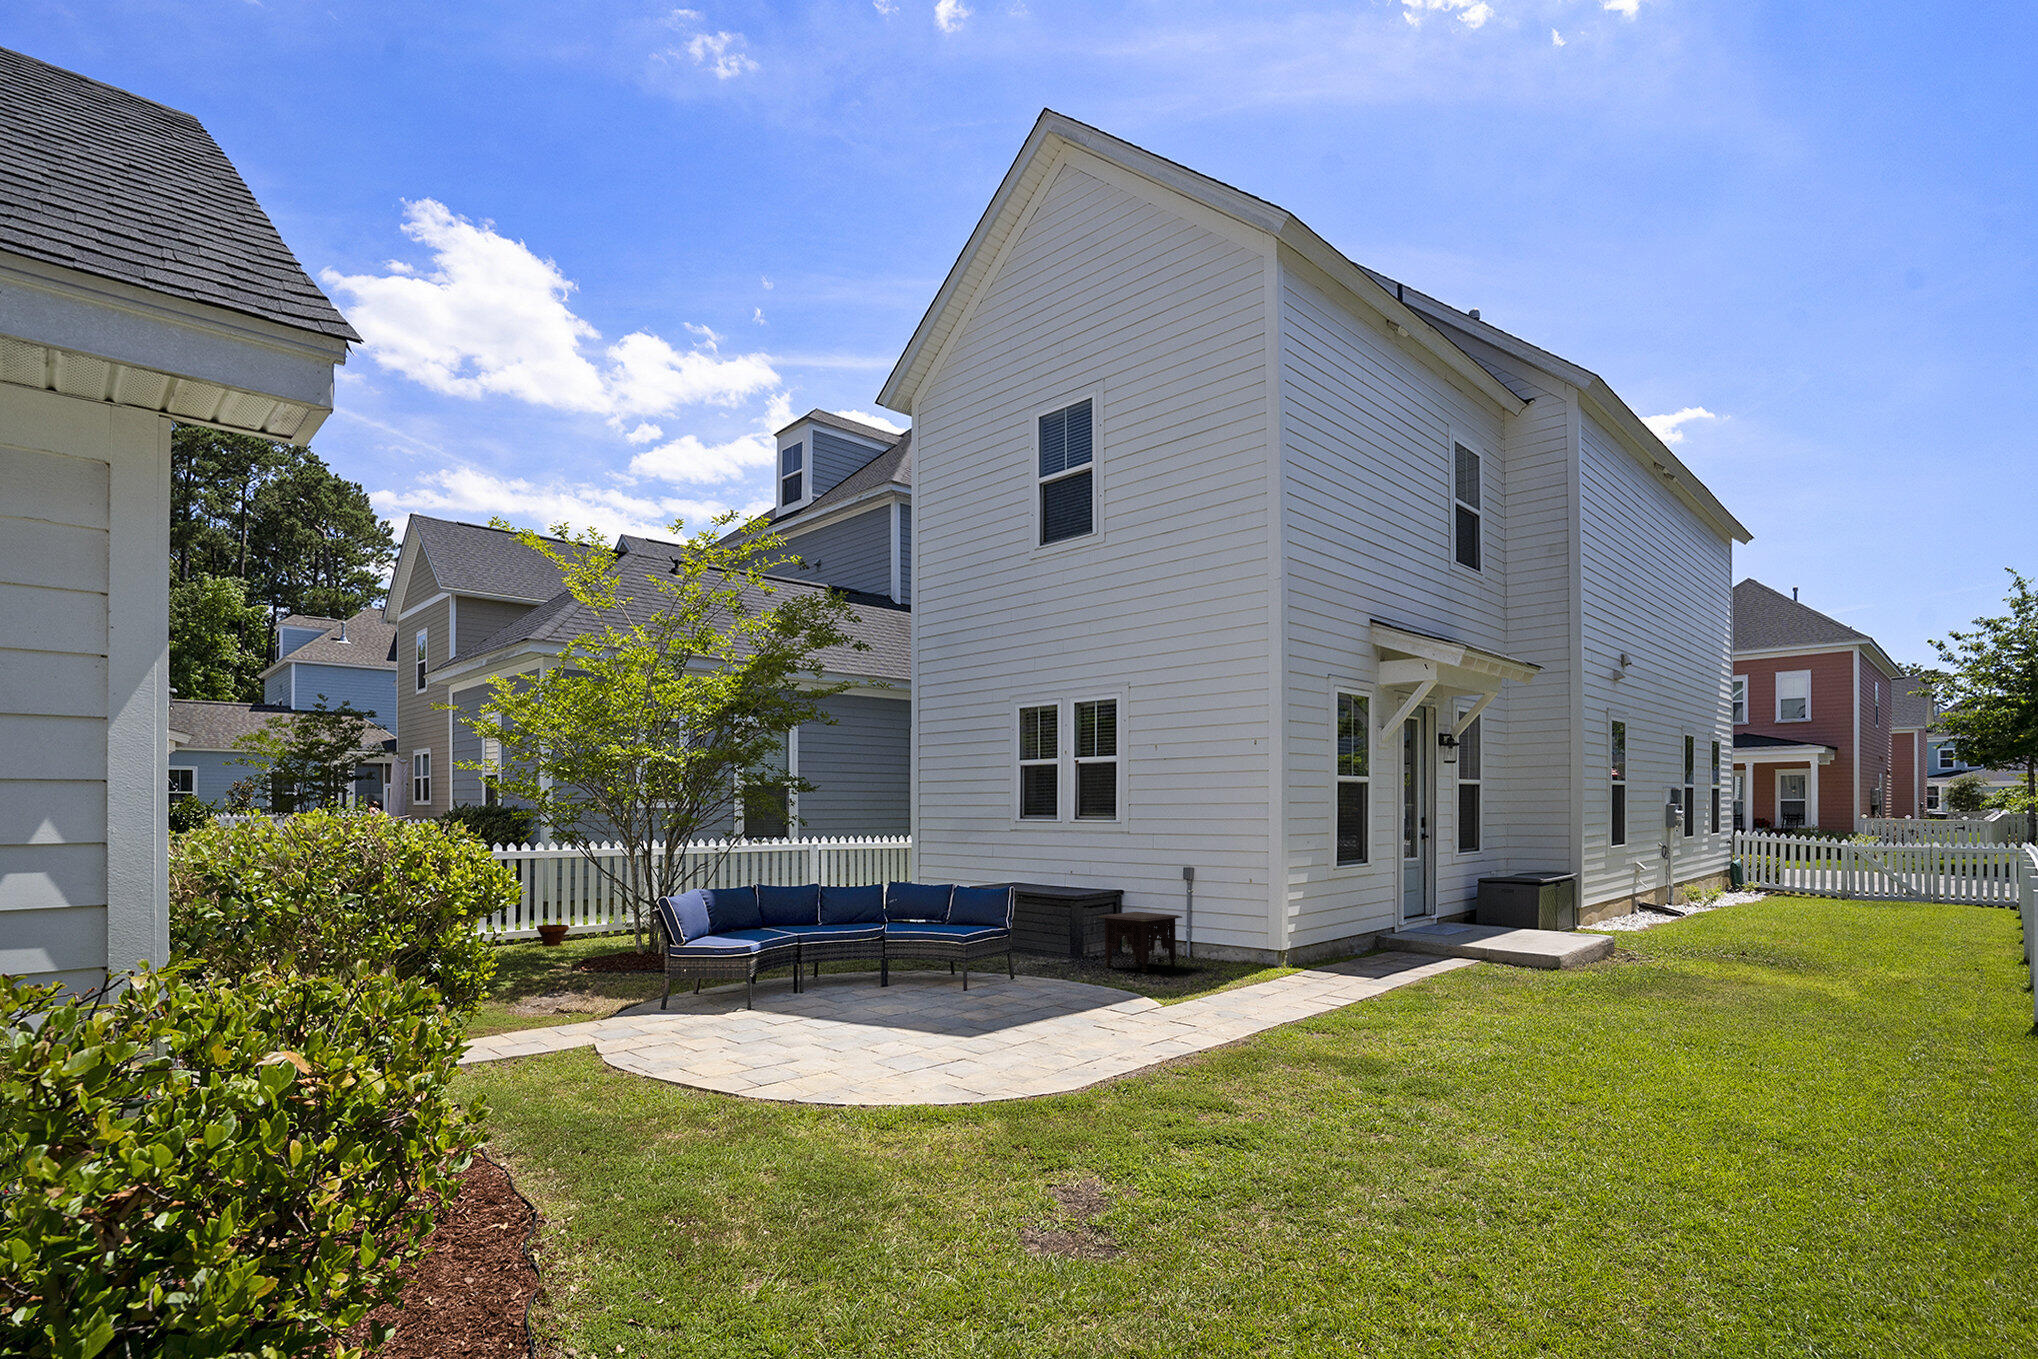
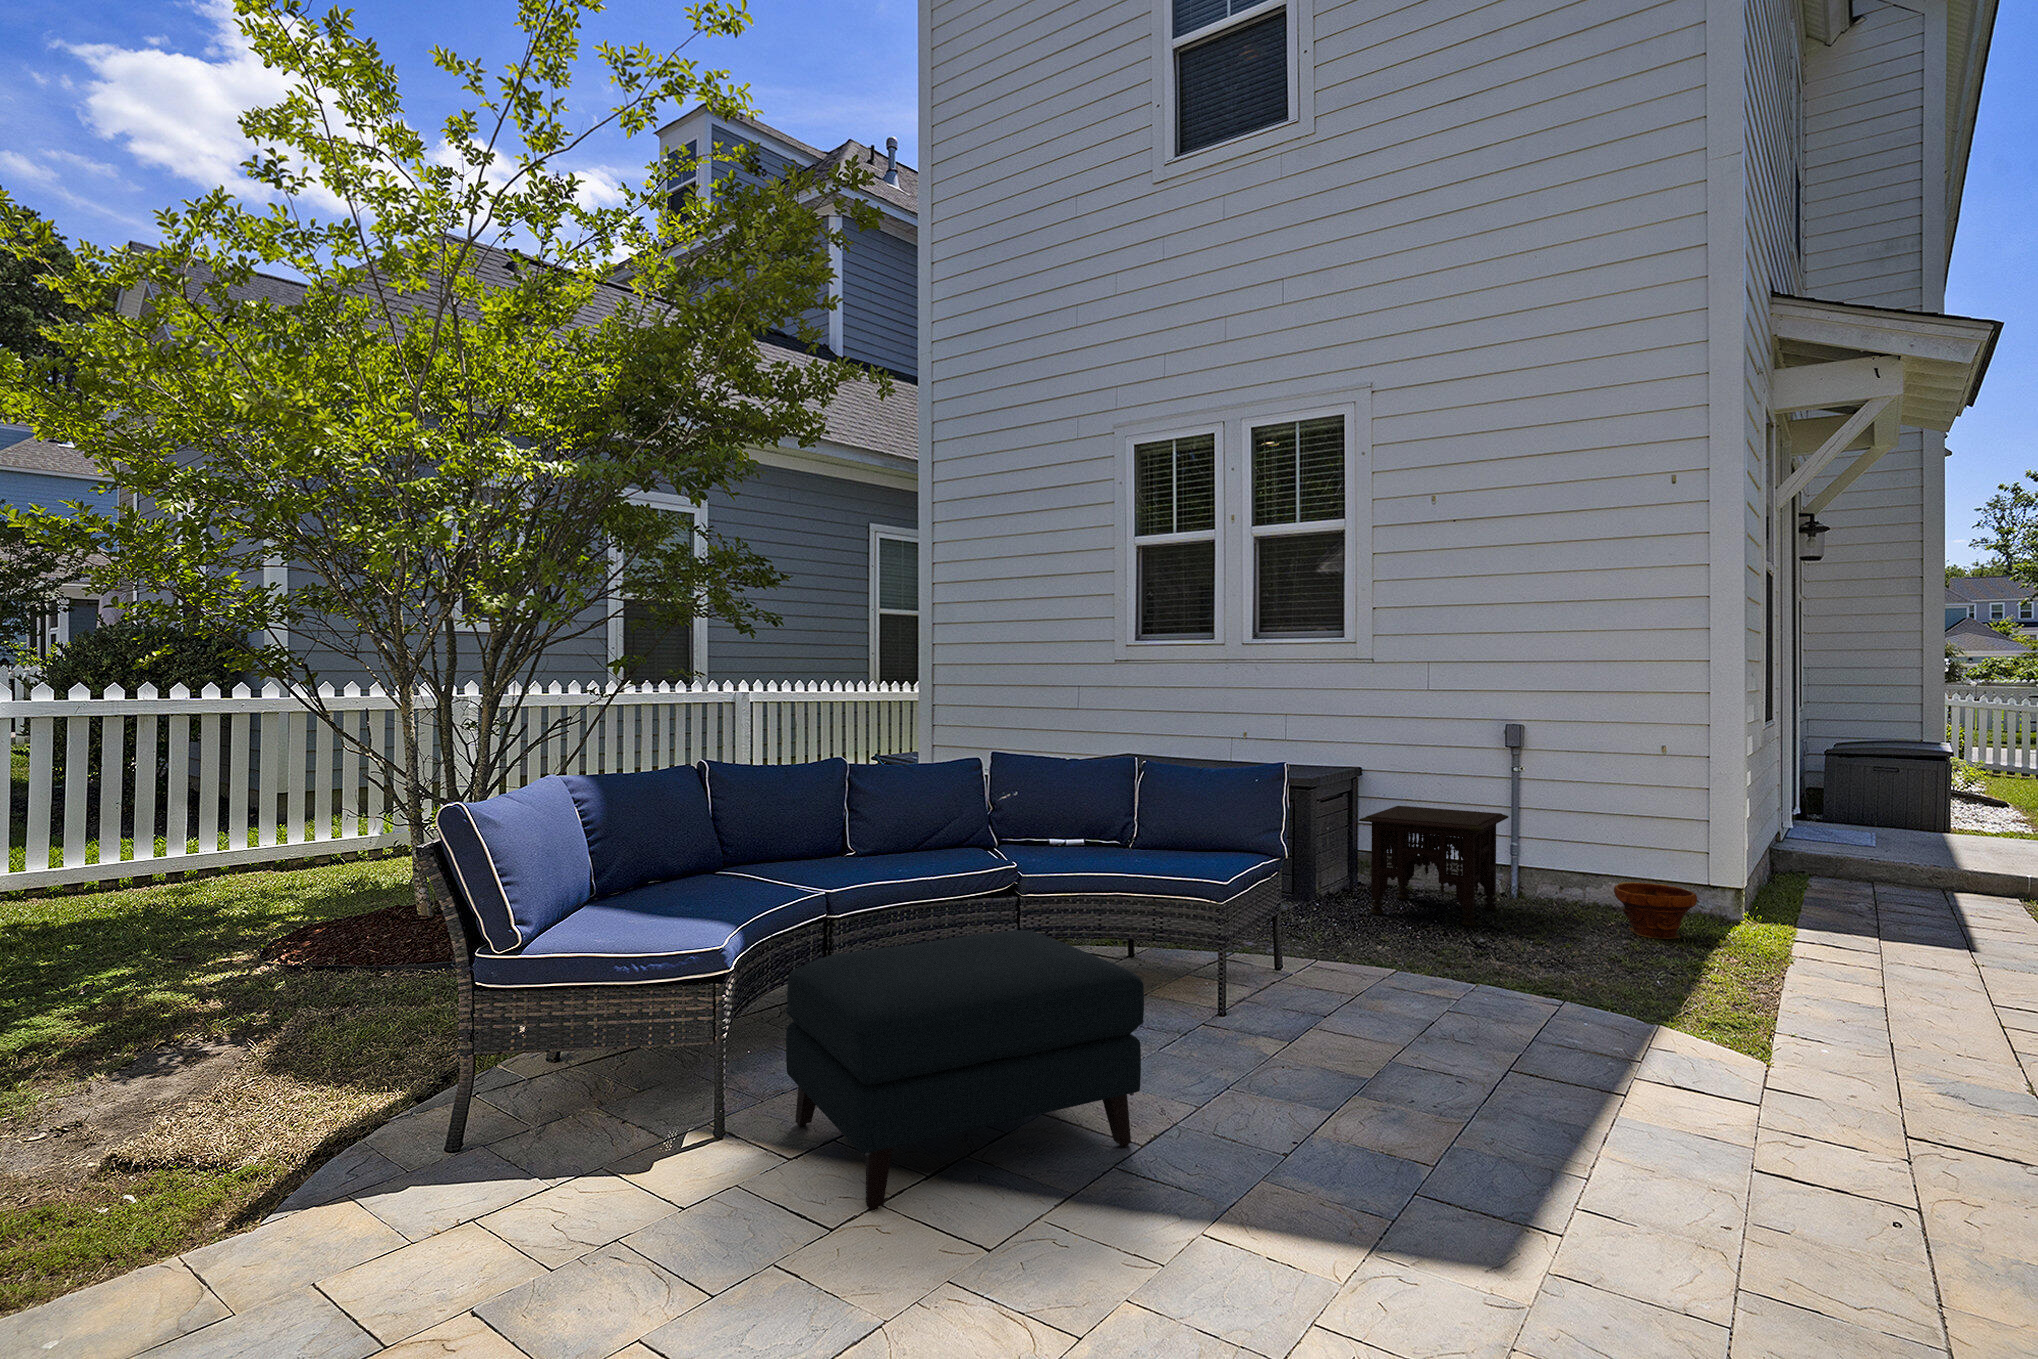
planter: present [536,924,569,946] -> present [1614,882,1697,939]
ottoman: none [772,946,889,1023] -> present [786,930,1144,1210]

